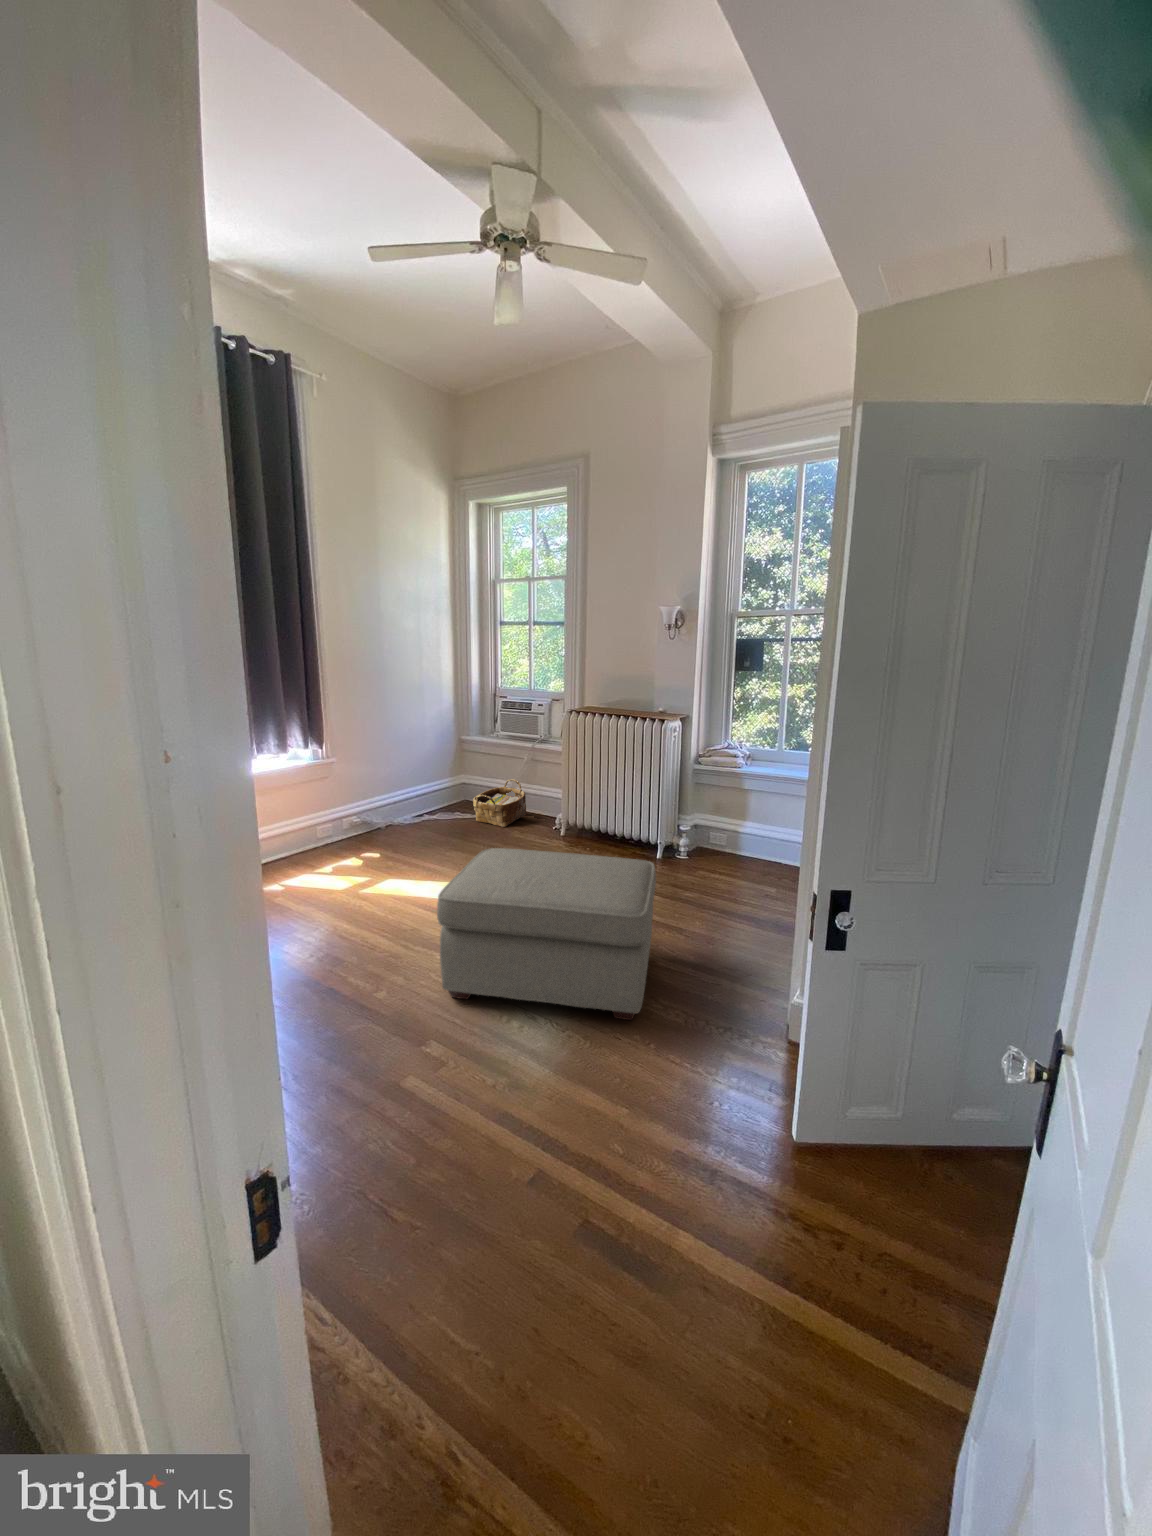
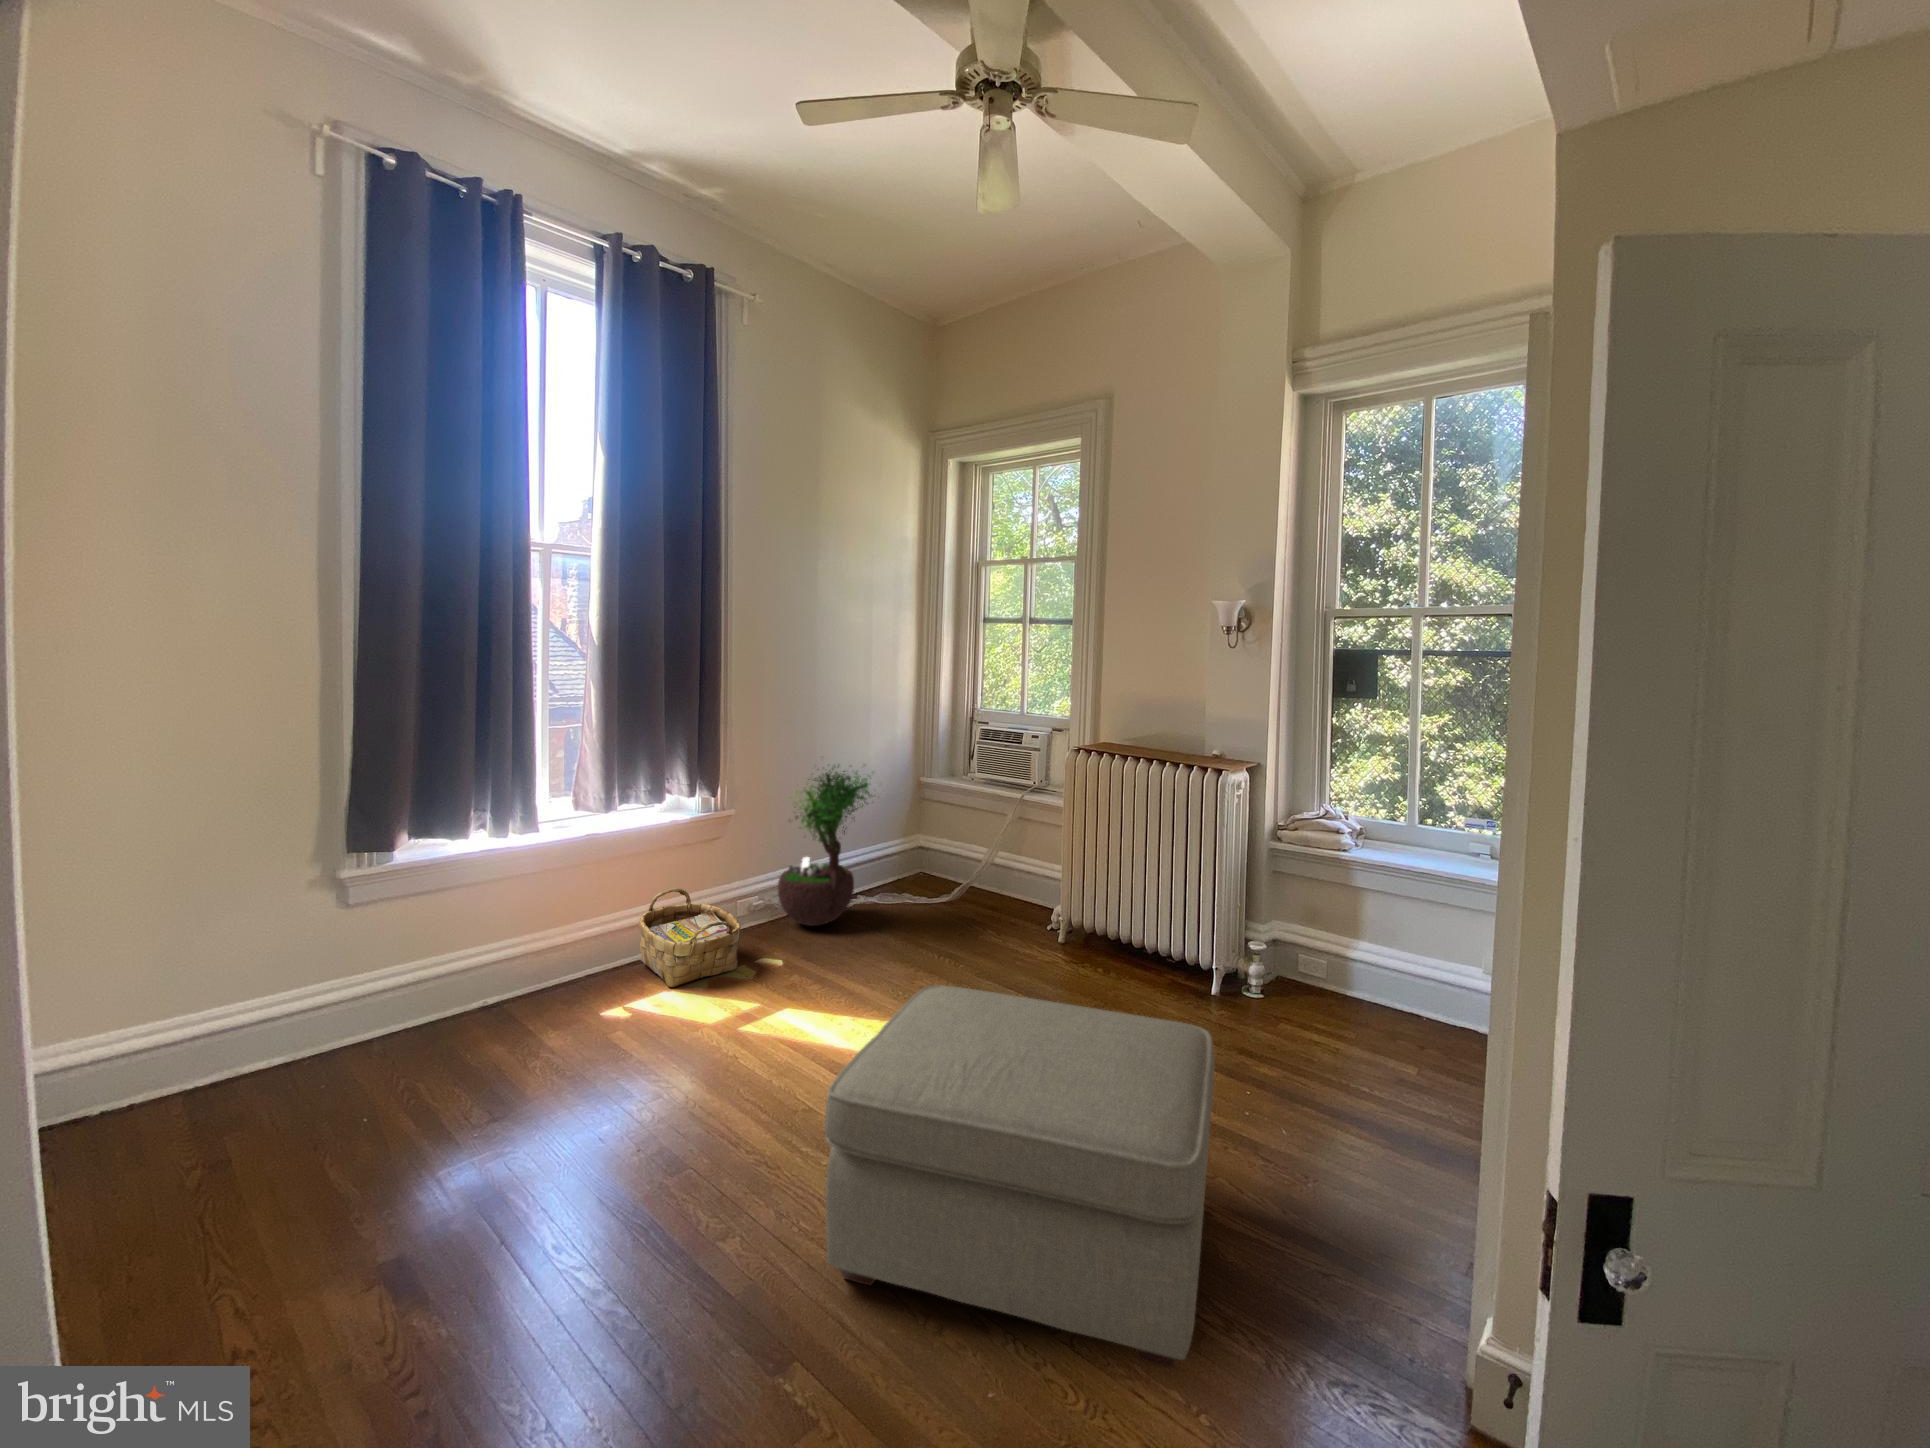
potted tree: none [369,719,437,834] -> present [778,764,875,926]
woven basket: present [473,779,526,827] -> present [639,888,741,987]

